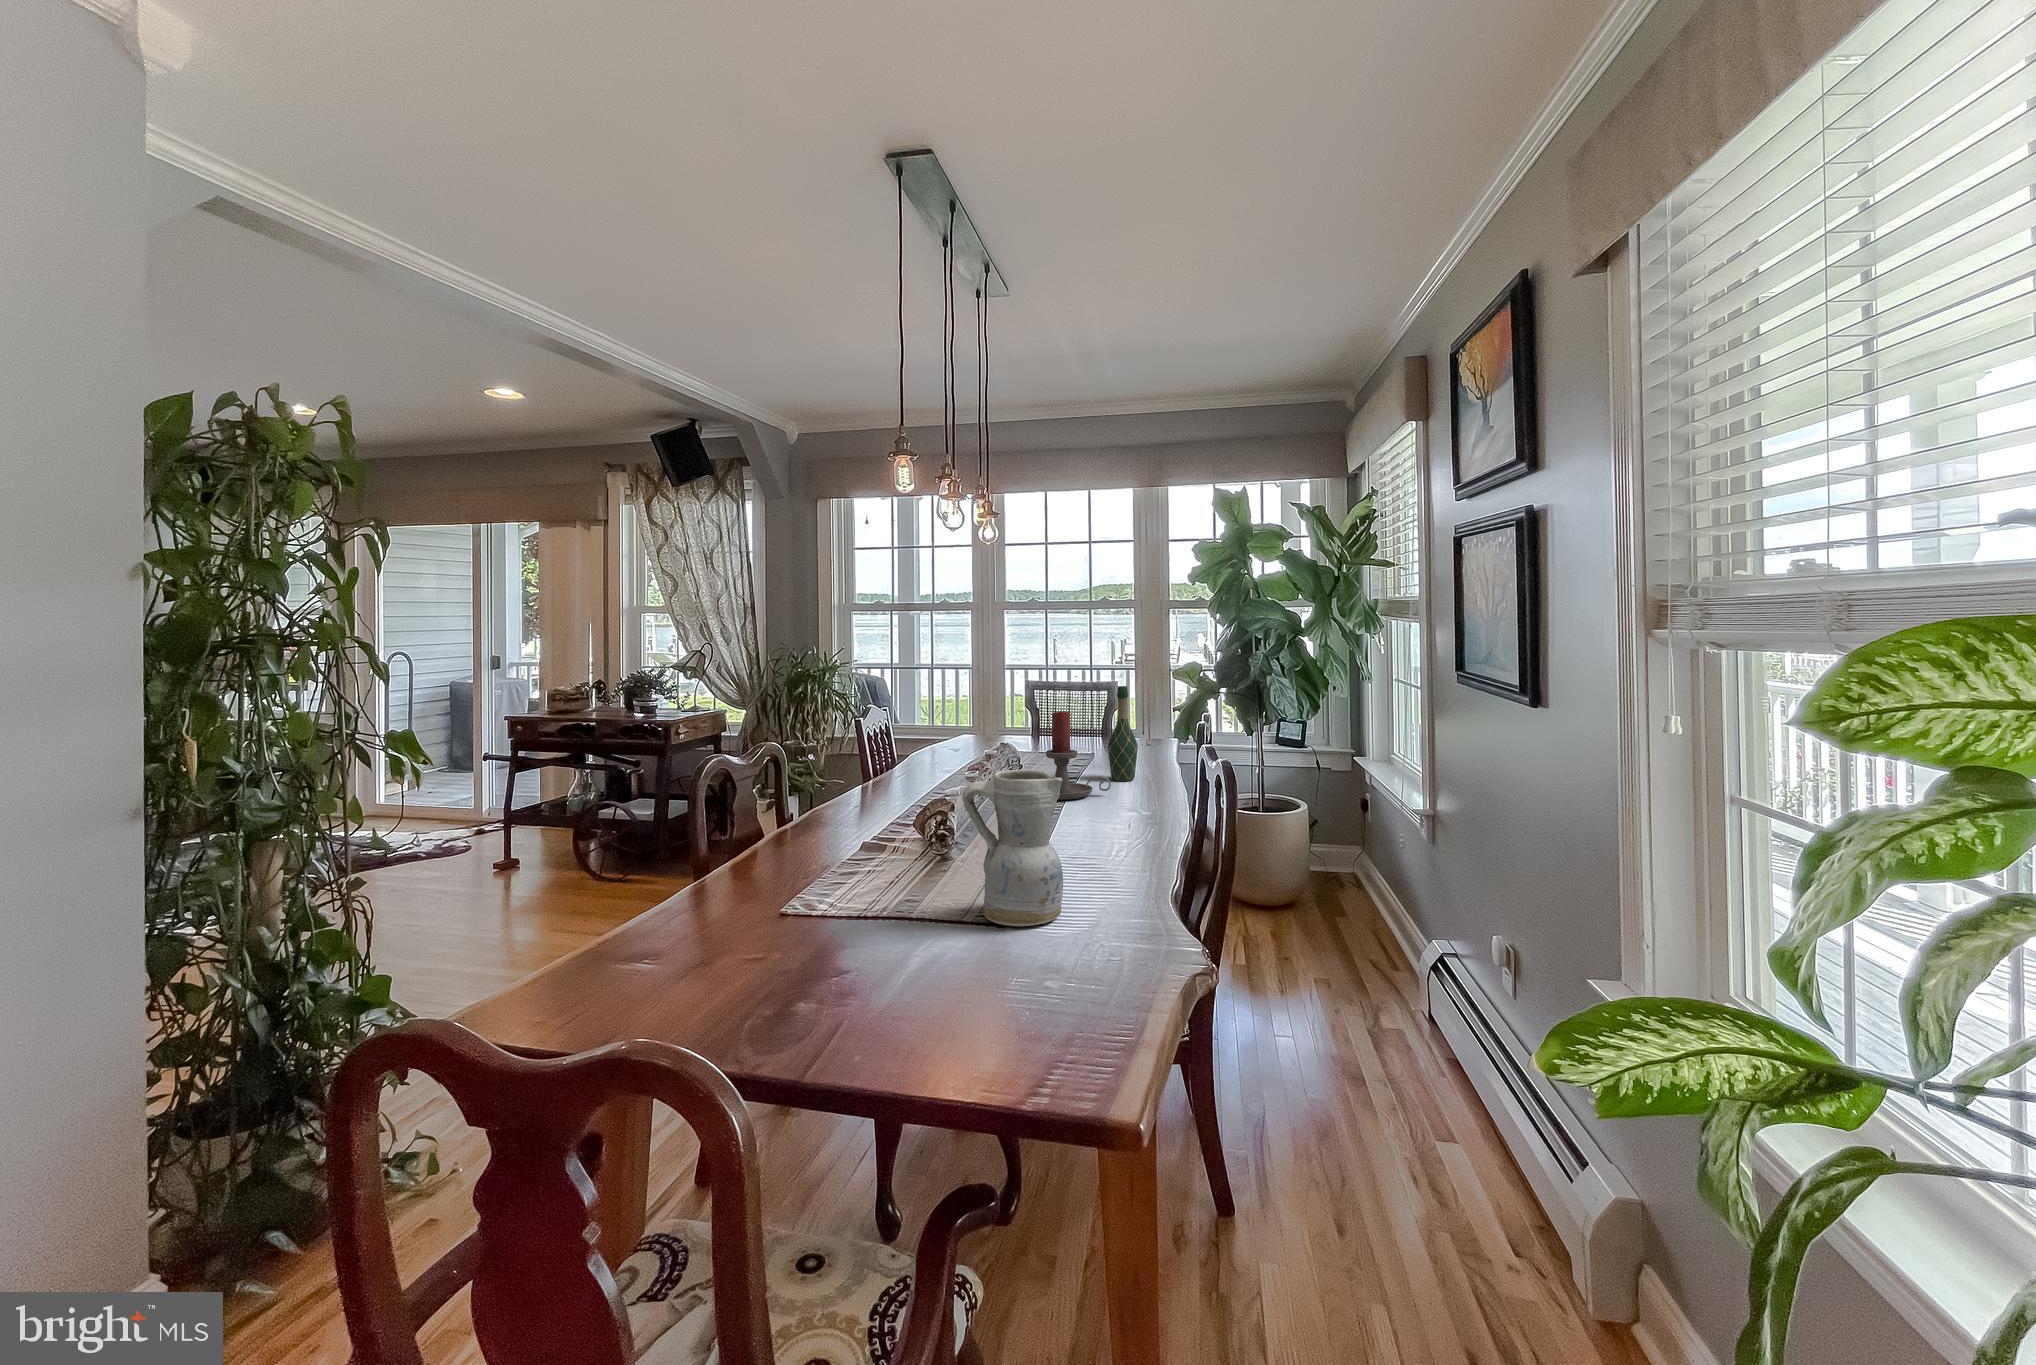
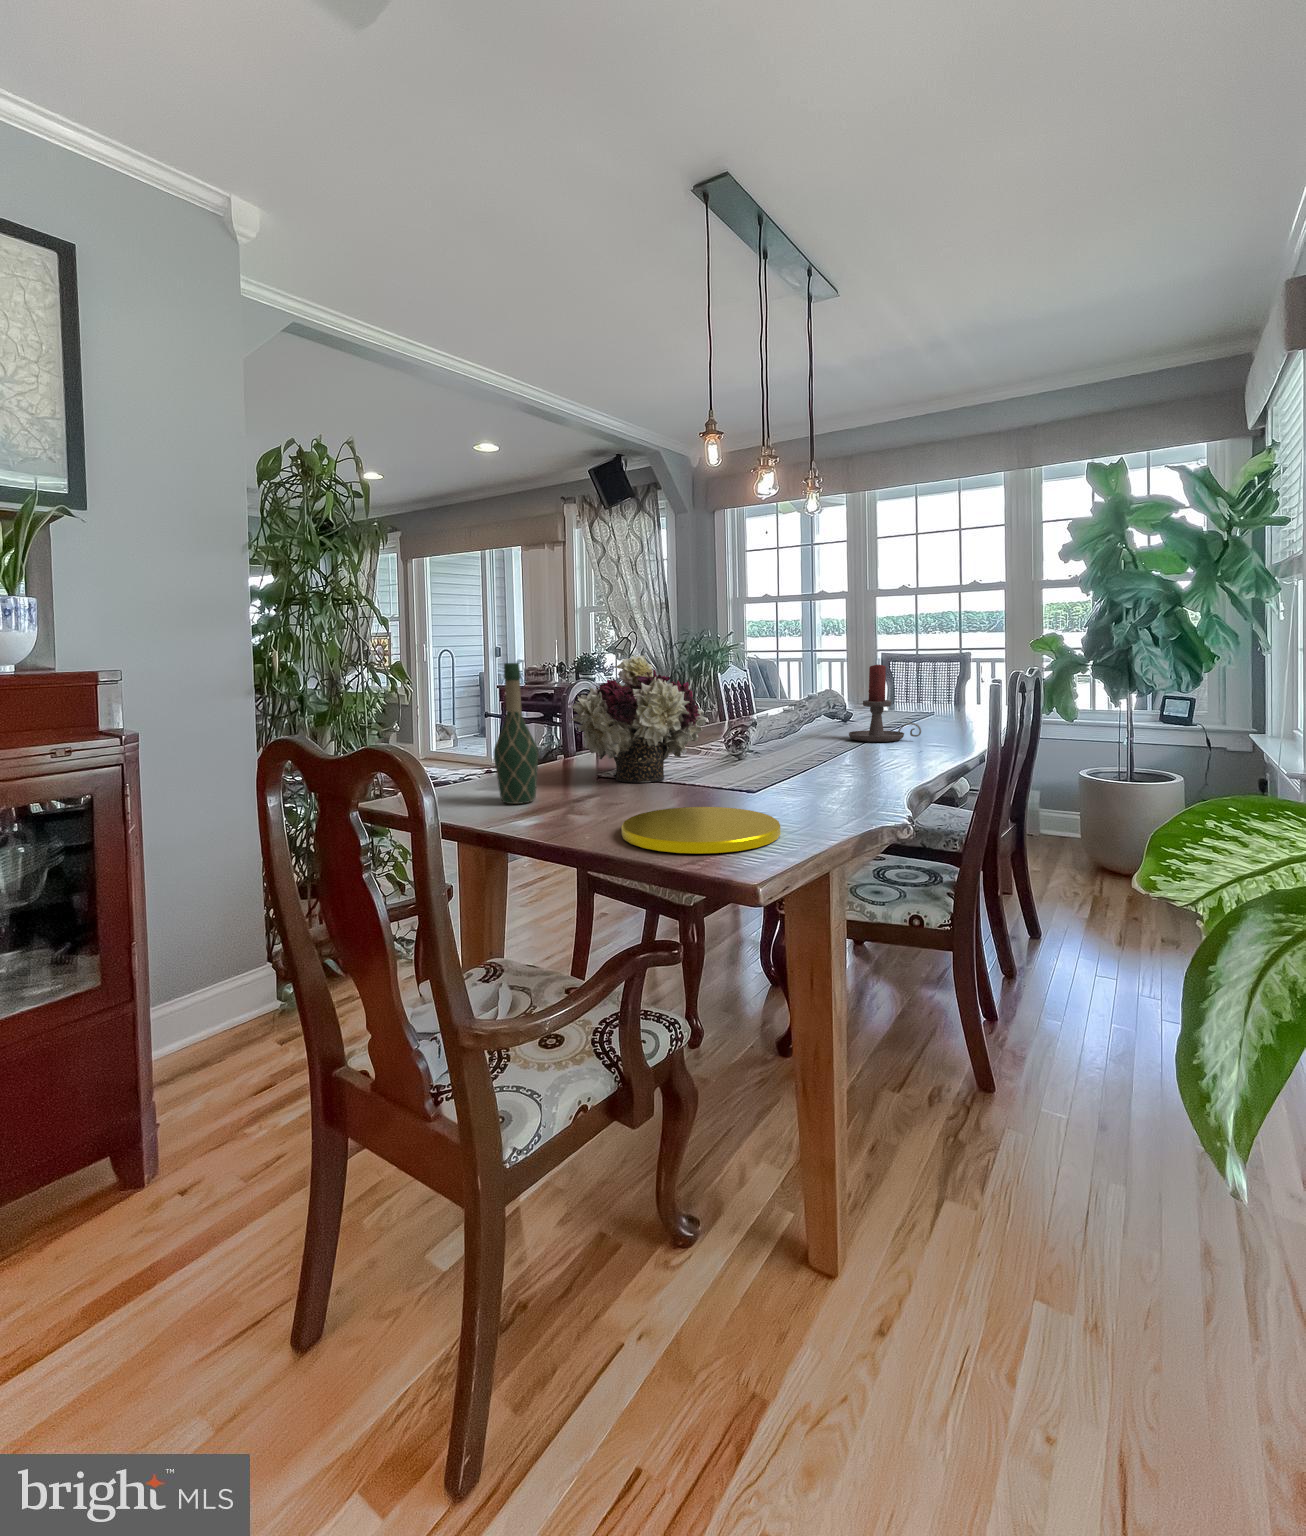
wine bottle: present [1108,686,1138,781] -> present [494,663,538,804]
flower arrangement: none [732,730,912,902] -> present [571,655,707,783]
ceramic pitcher: present [963,770,1063,926] -> none [726,681,805,802]
plate: none [879,950,1090,1053] -> present [621,807,780,854]

